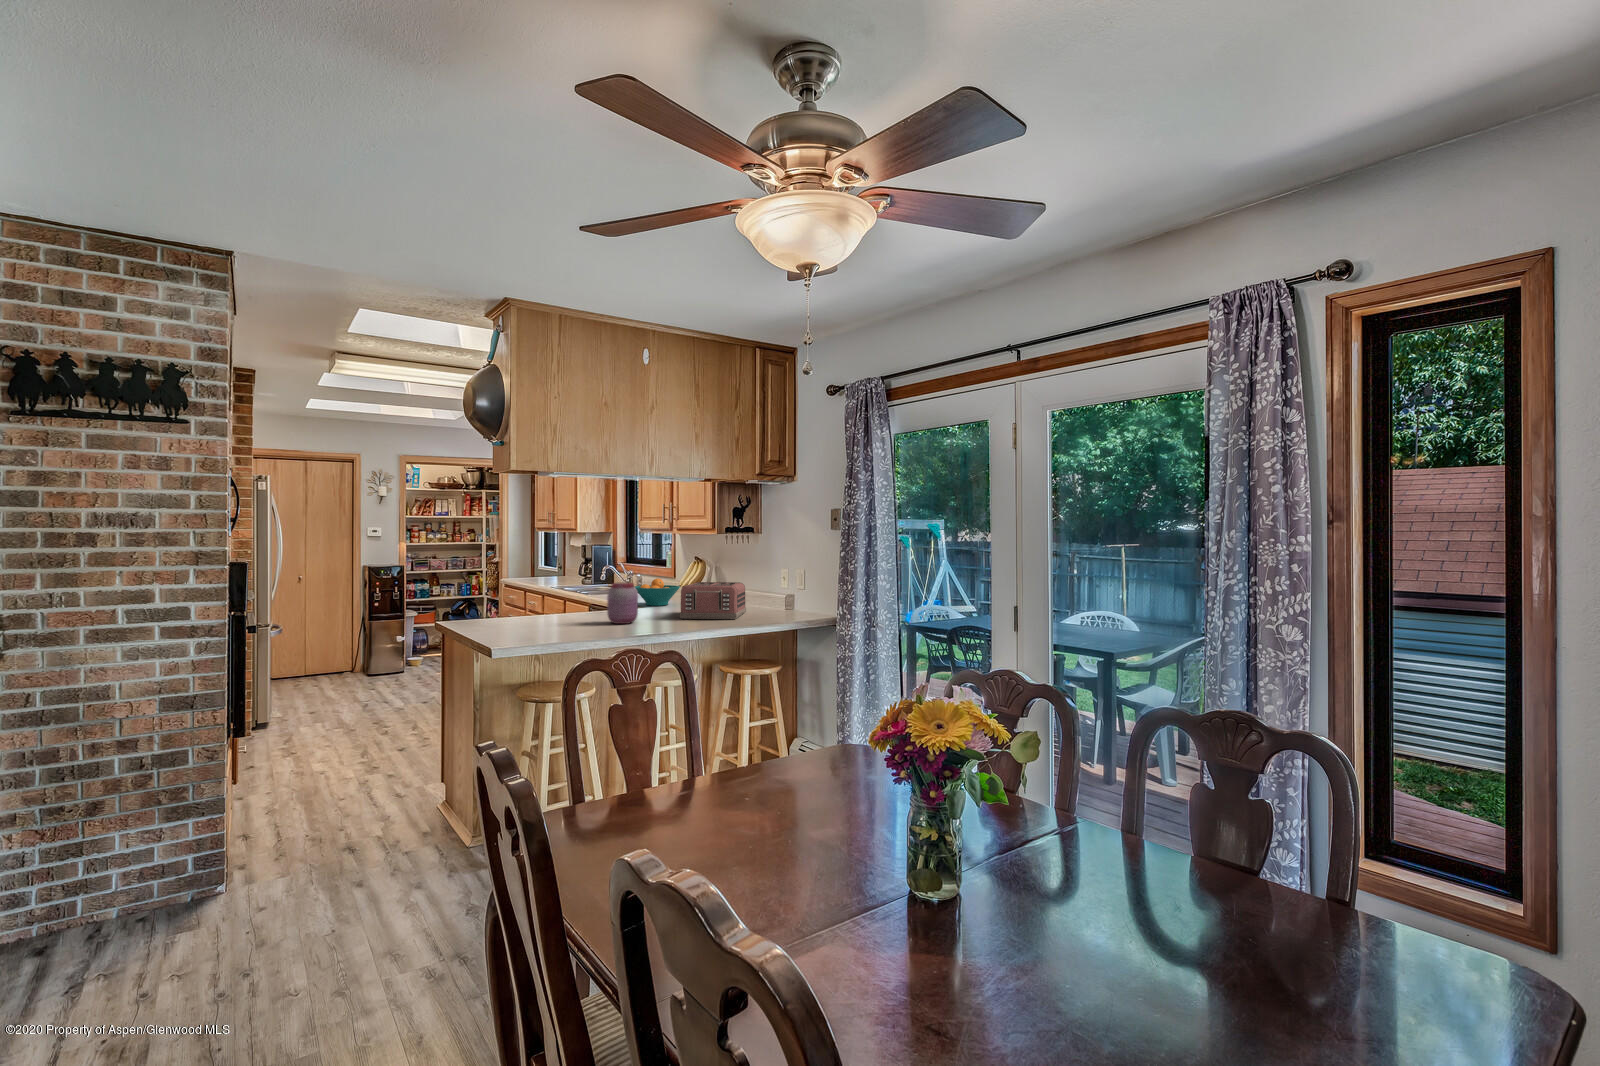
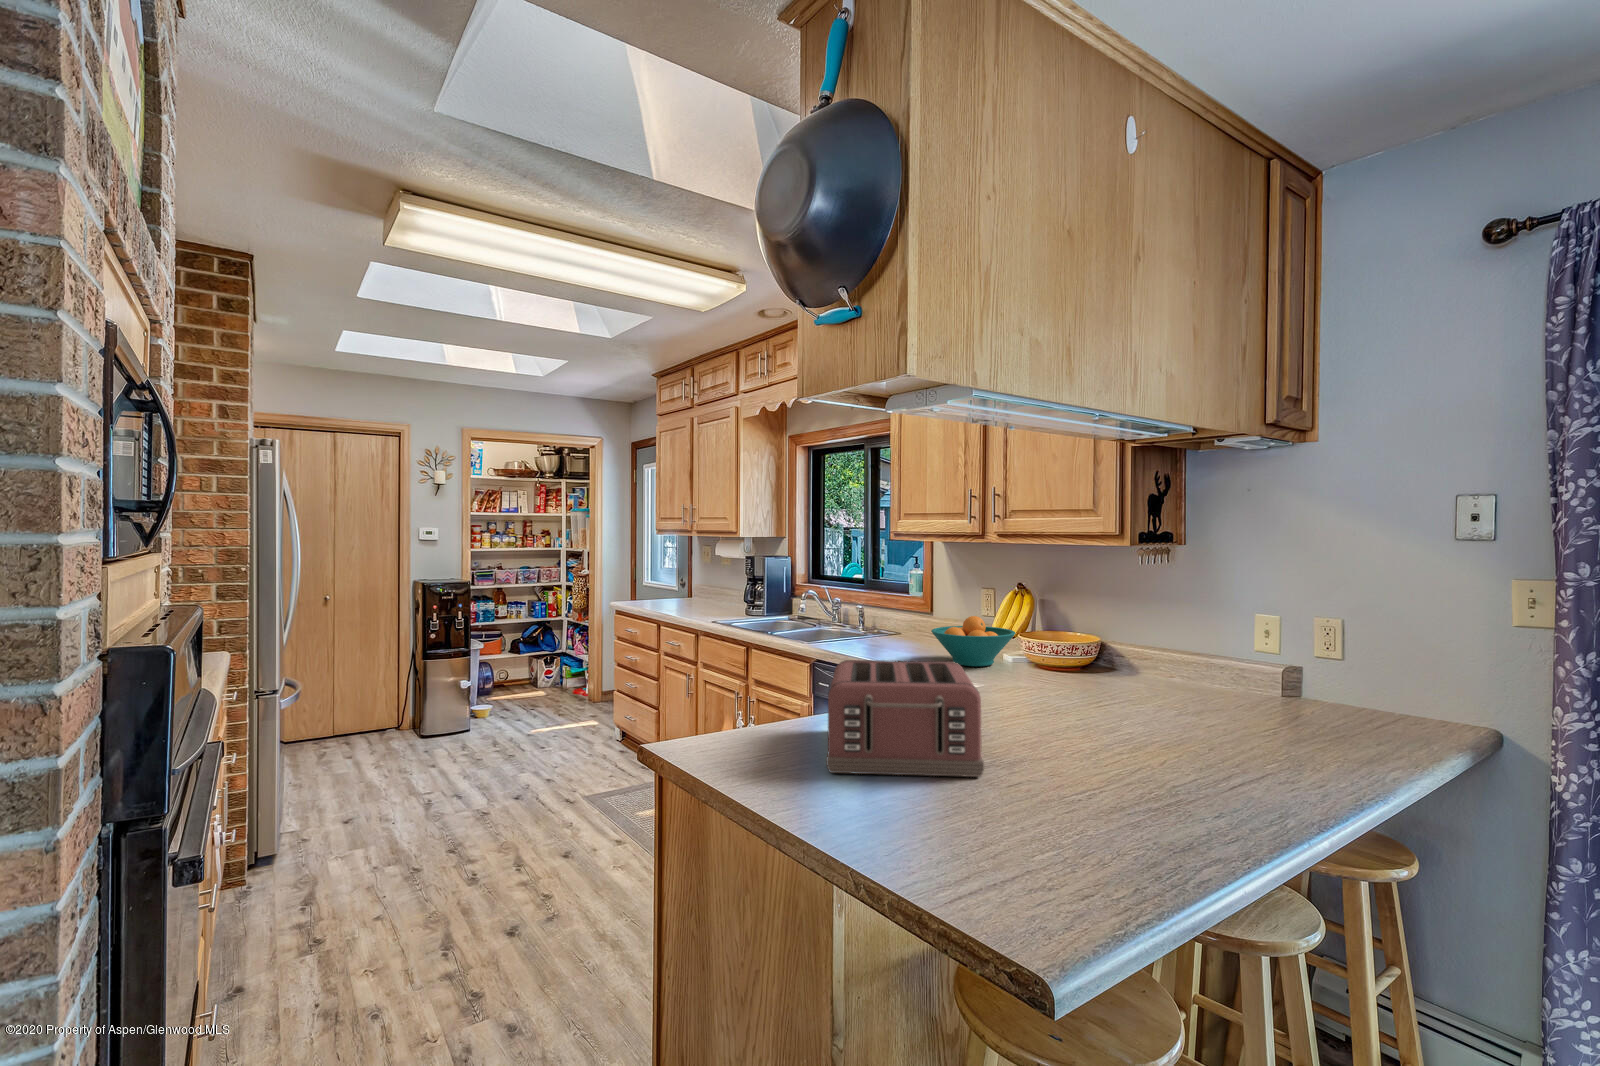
toaster: present [680,582,746,619] -> present [826,660,984,777]
jar: present [607,583,638,624] -> none [1014,642,1081,737]

